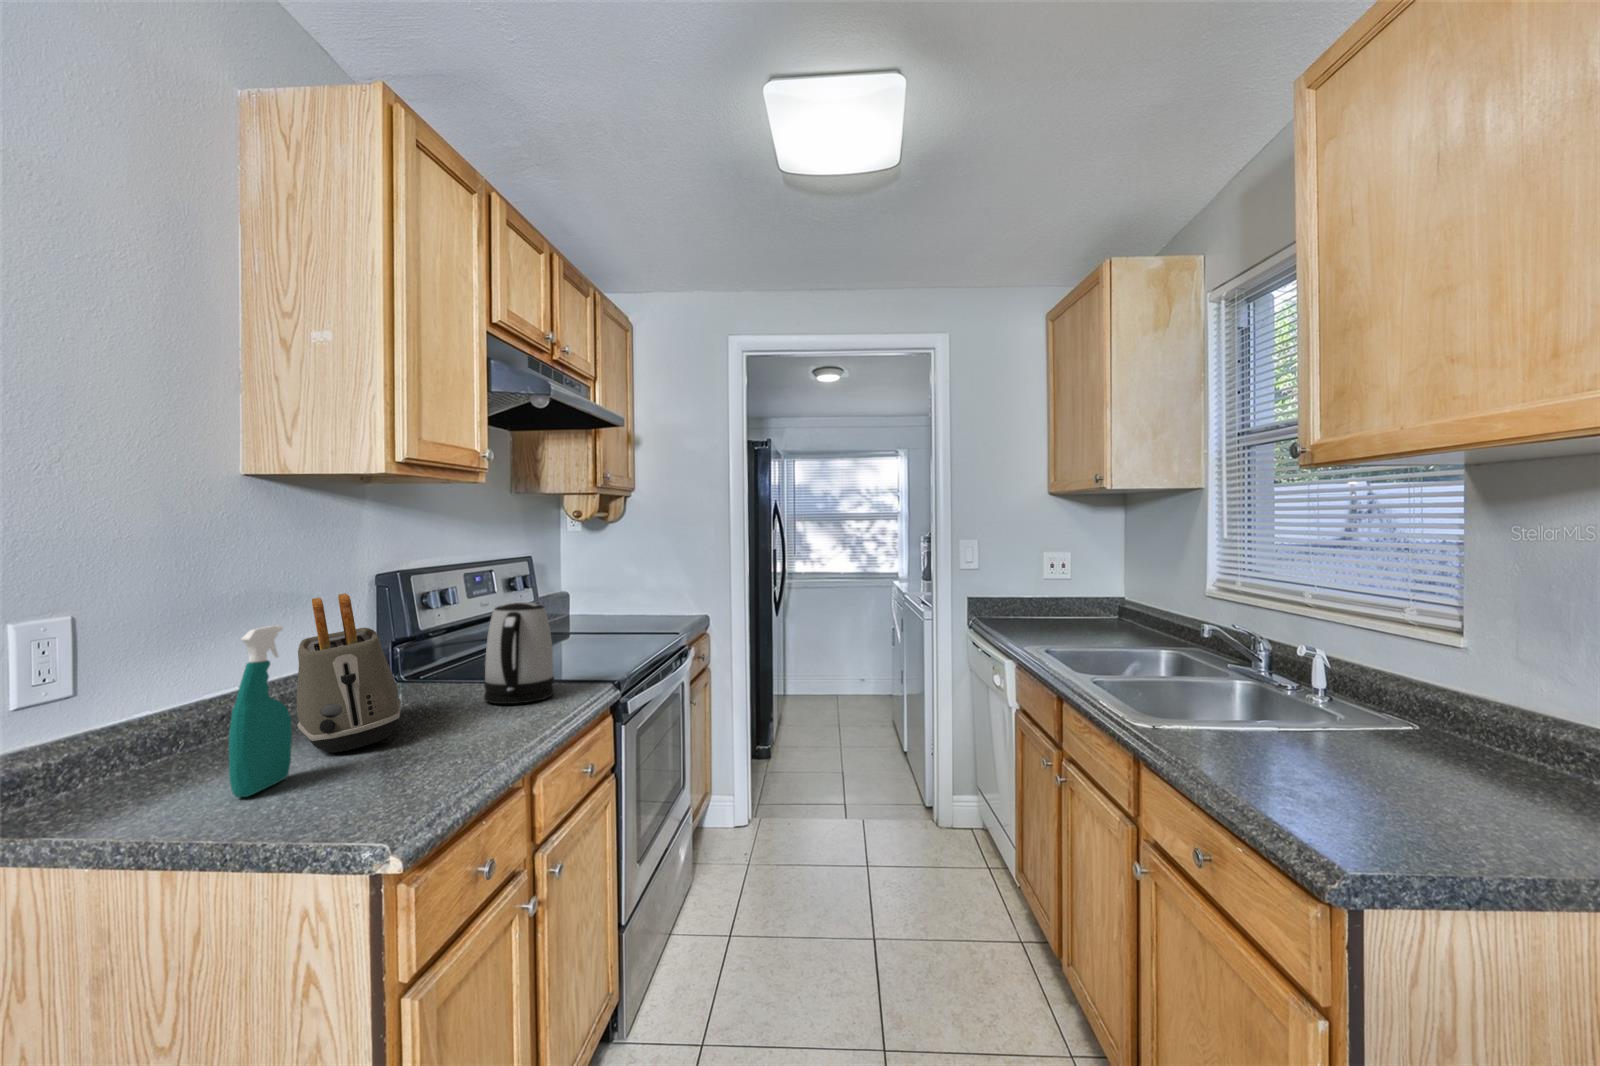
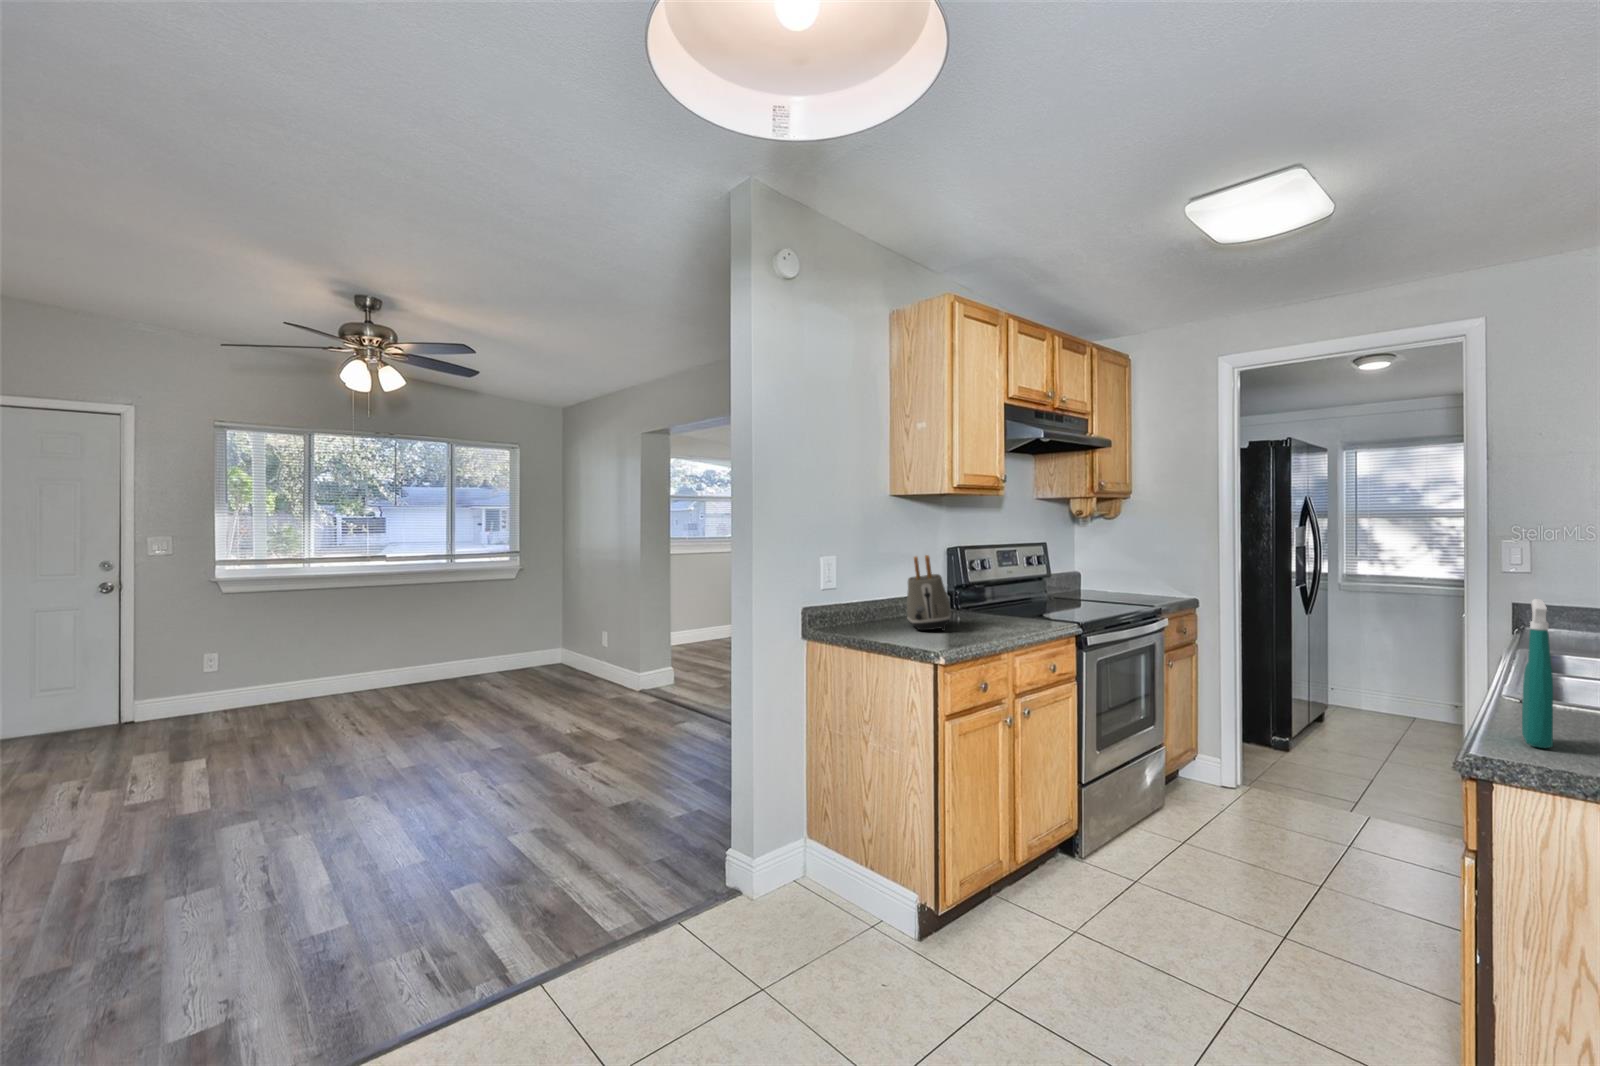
kettle: present [484,602,554,704] -> none [996,567,1037,627]
spray bottle: present [229,625,292,797] -> present [1522,599,1553,748]

